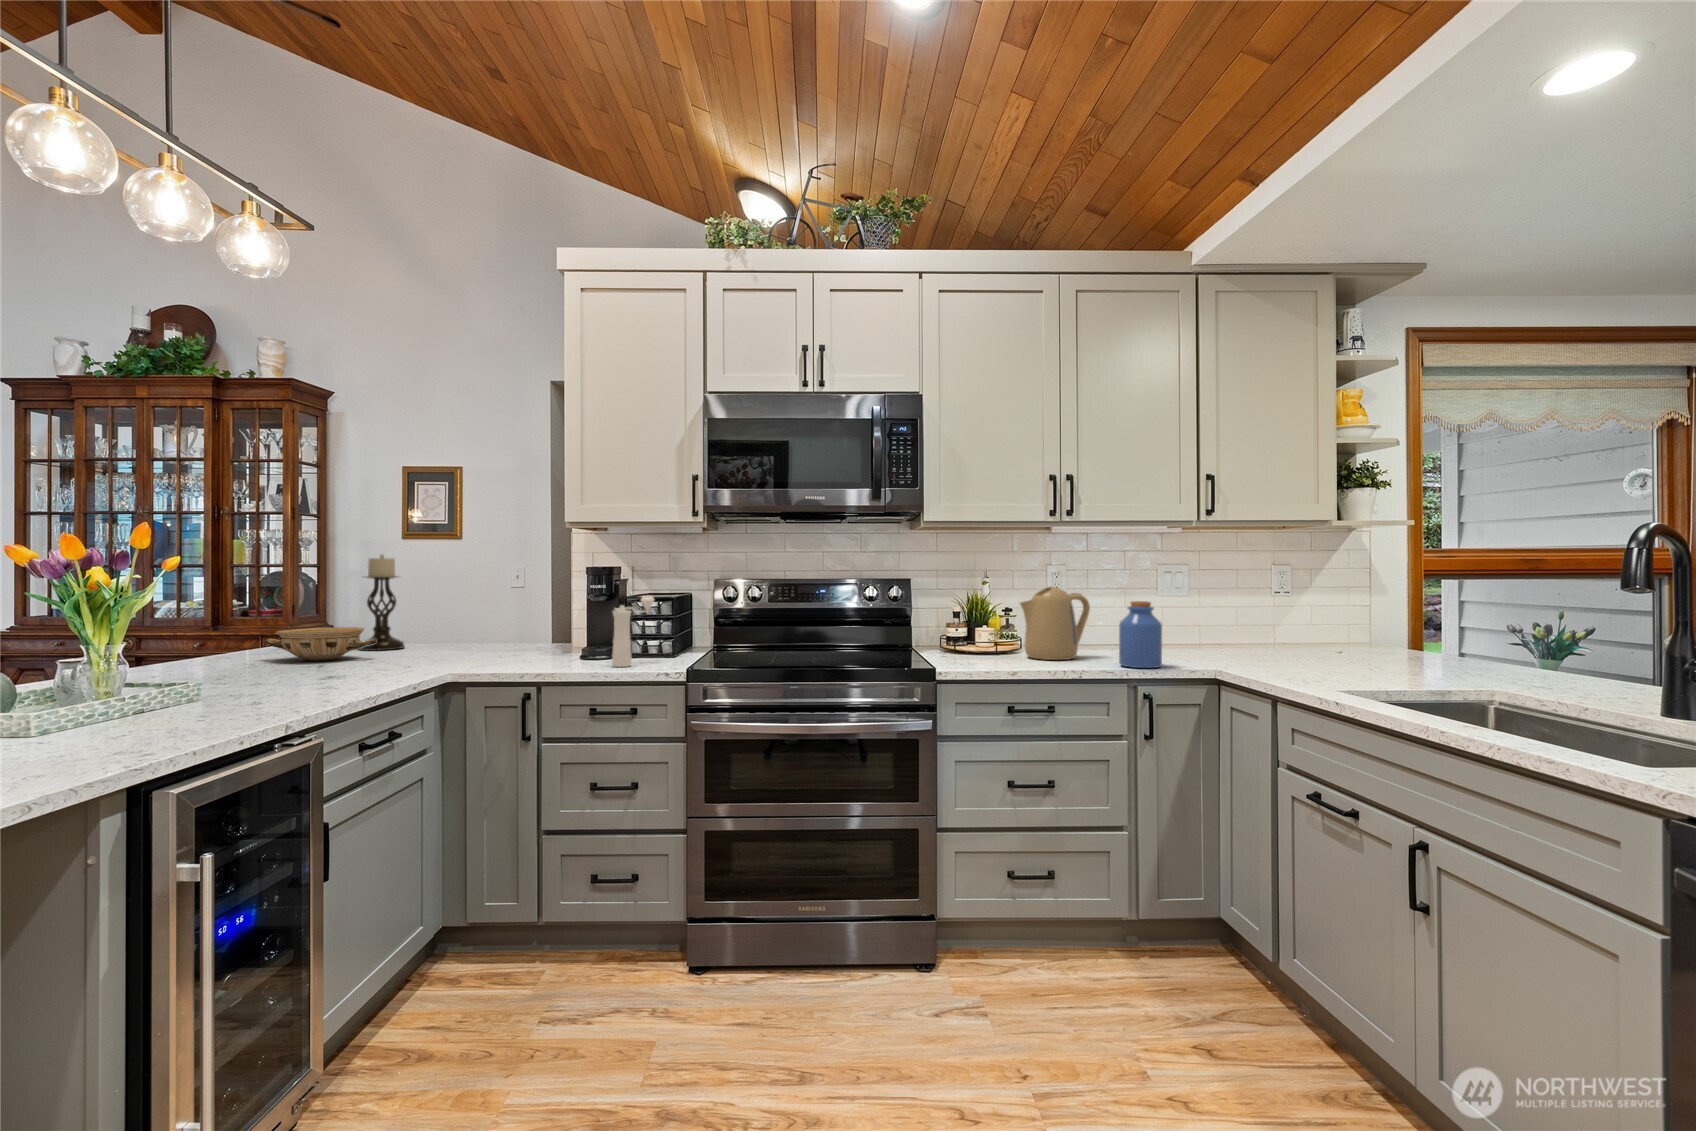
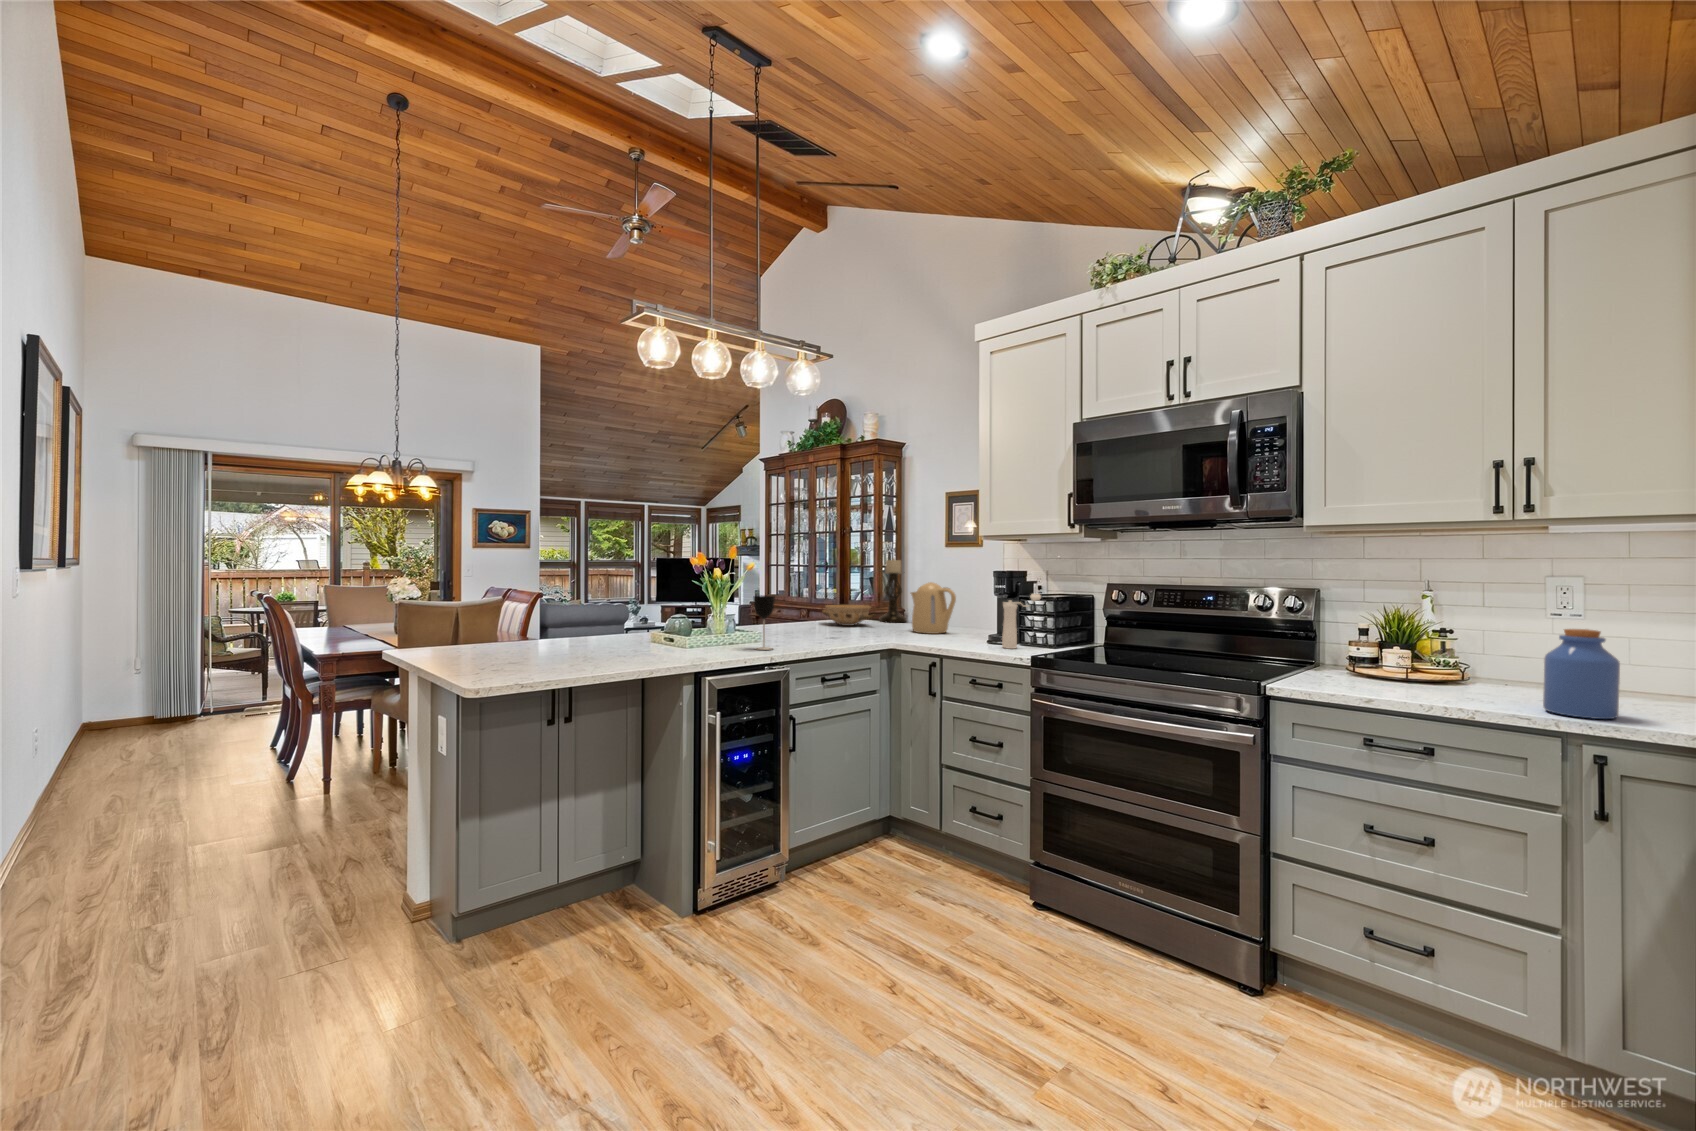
kettle: present [1020,587,1090,660] -> present [911,582,956,634]
wine glass: none [238,616,283,713] -> present [754,595,775,650]

